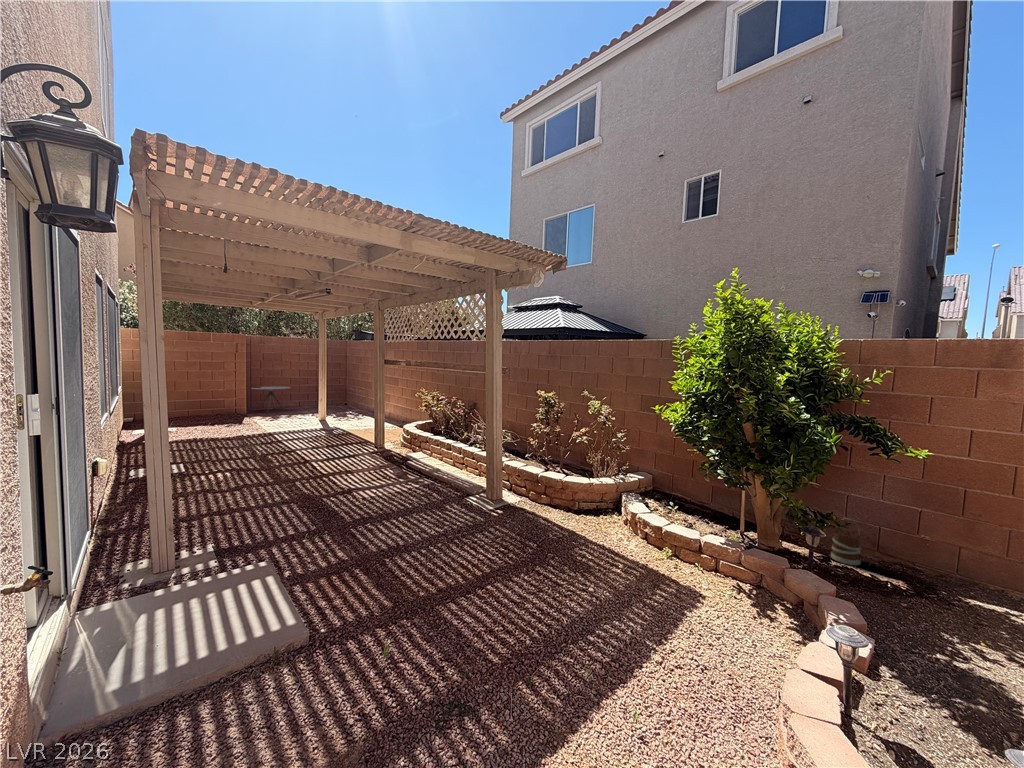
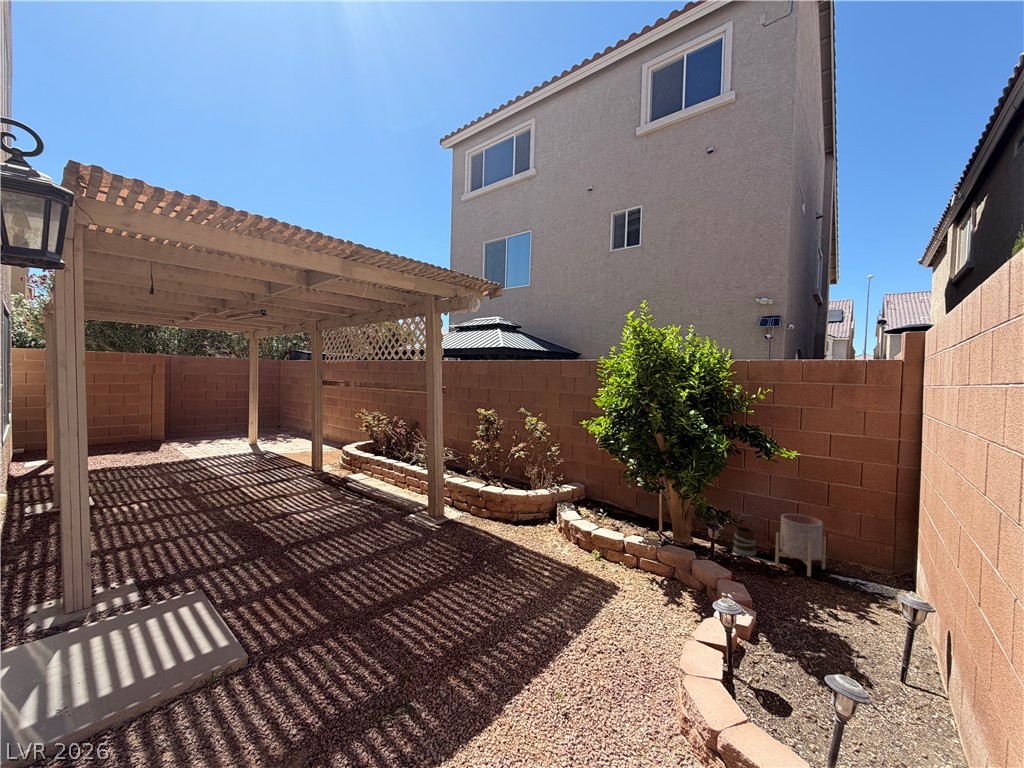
round table: present [251,387,290,412] -> none [167,411,213,439]
planter: none [887,520,957,597] -> present [775,514,826,576]

